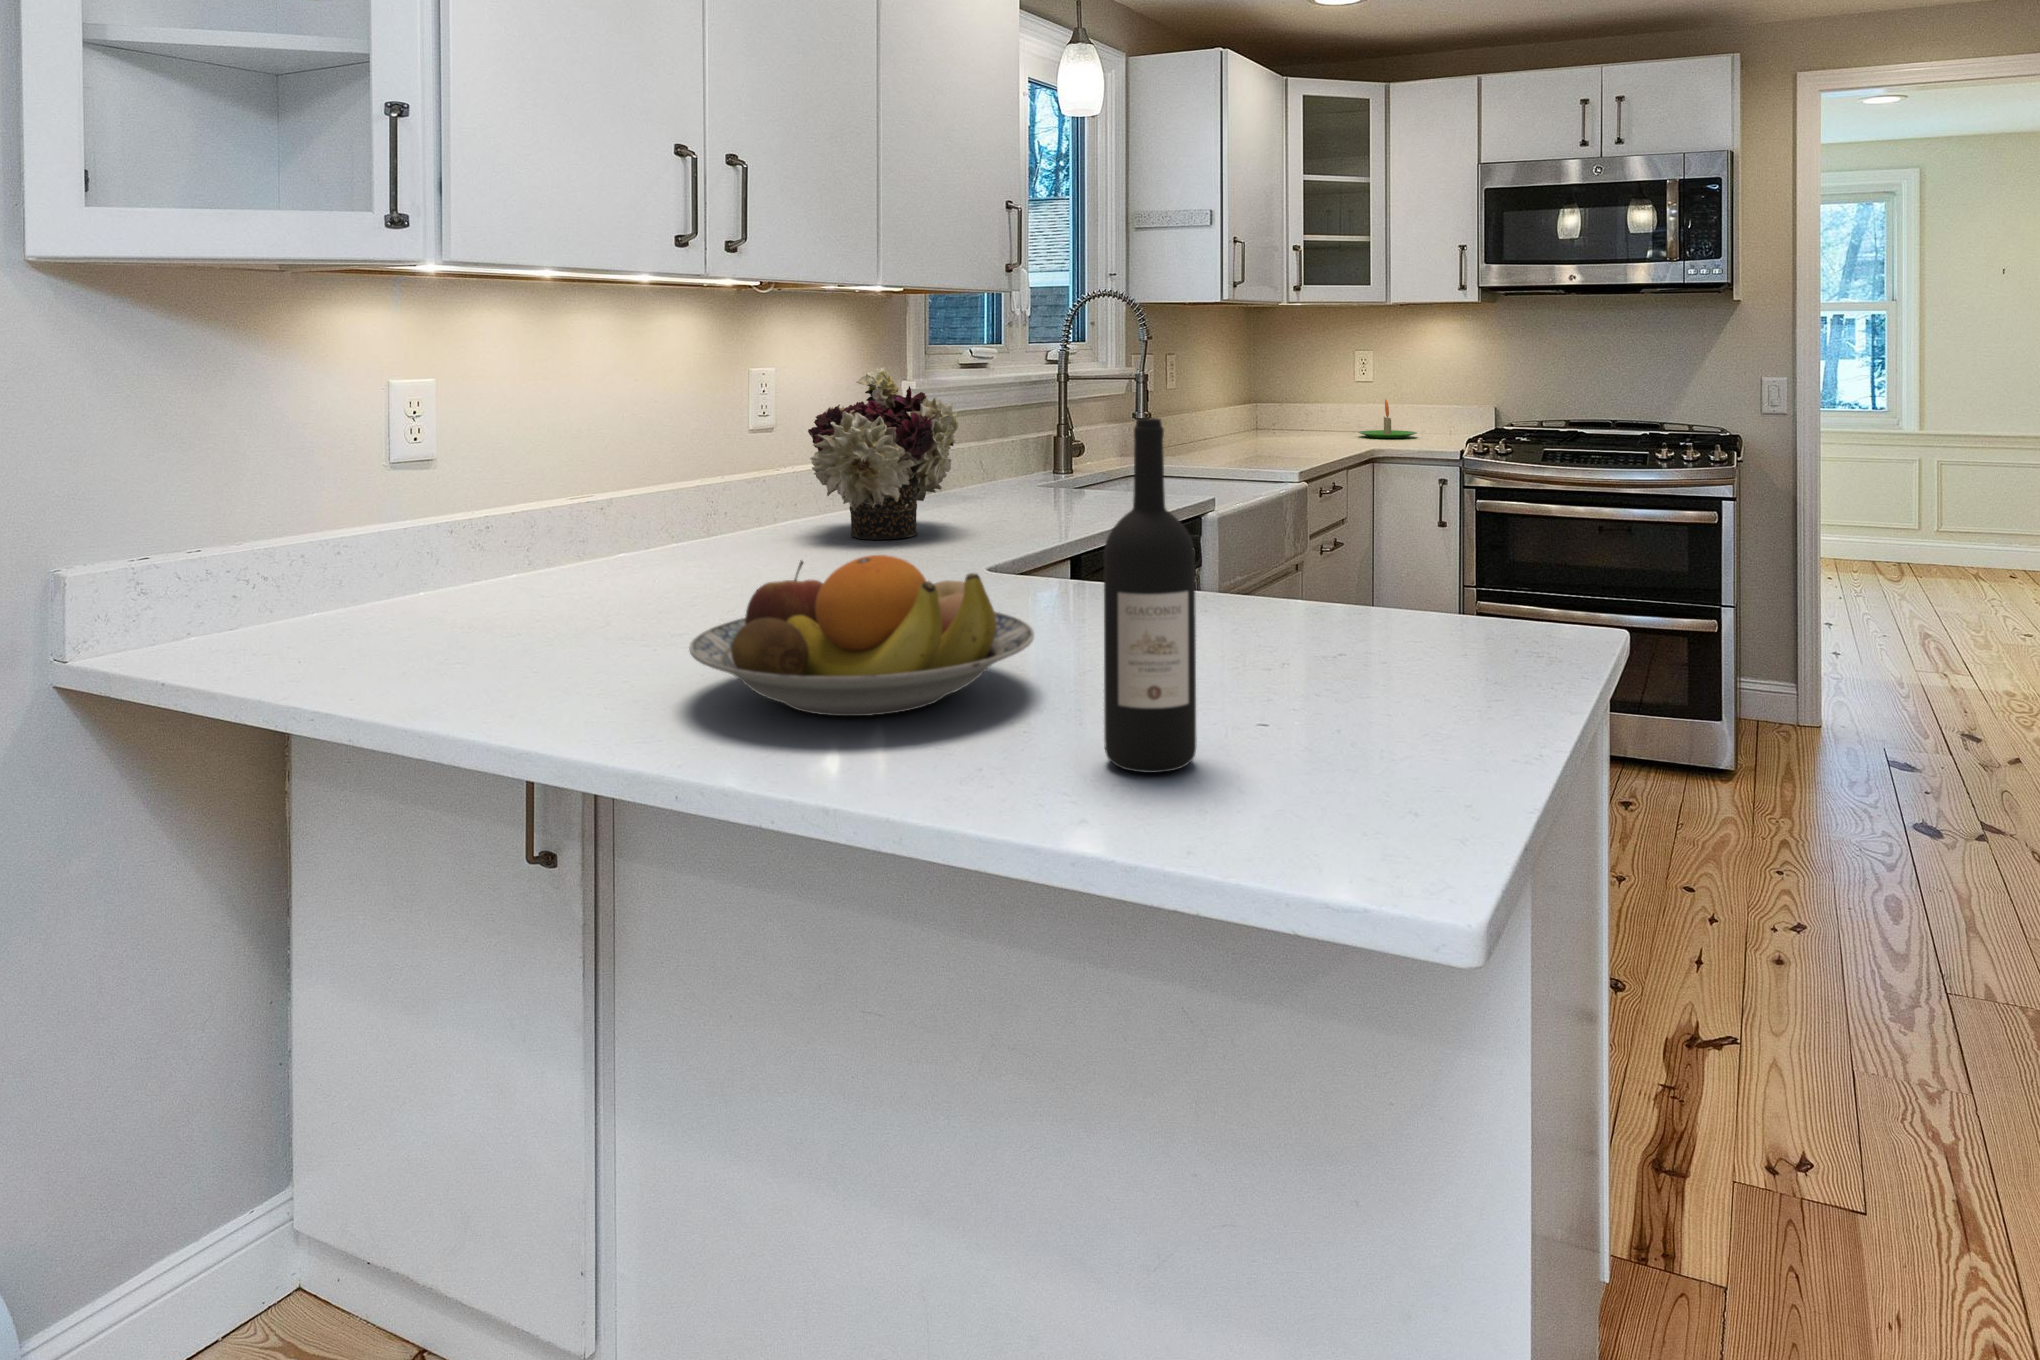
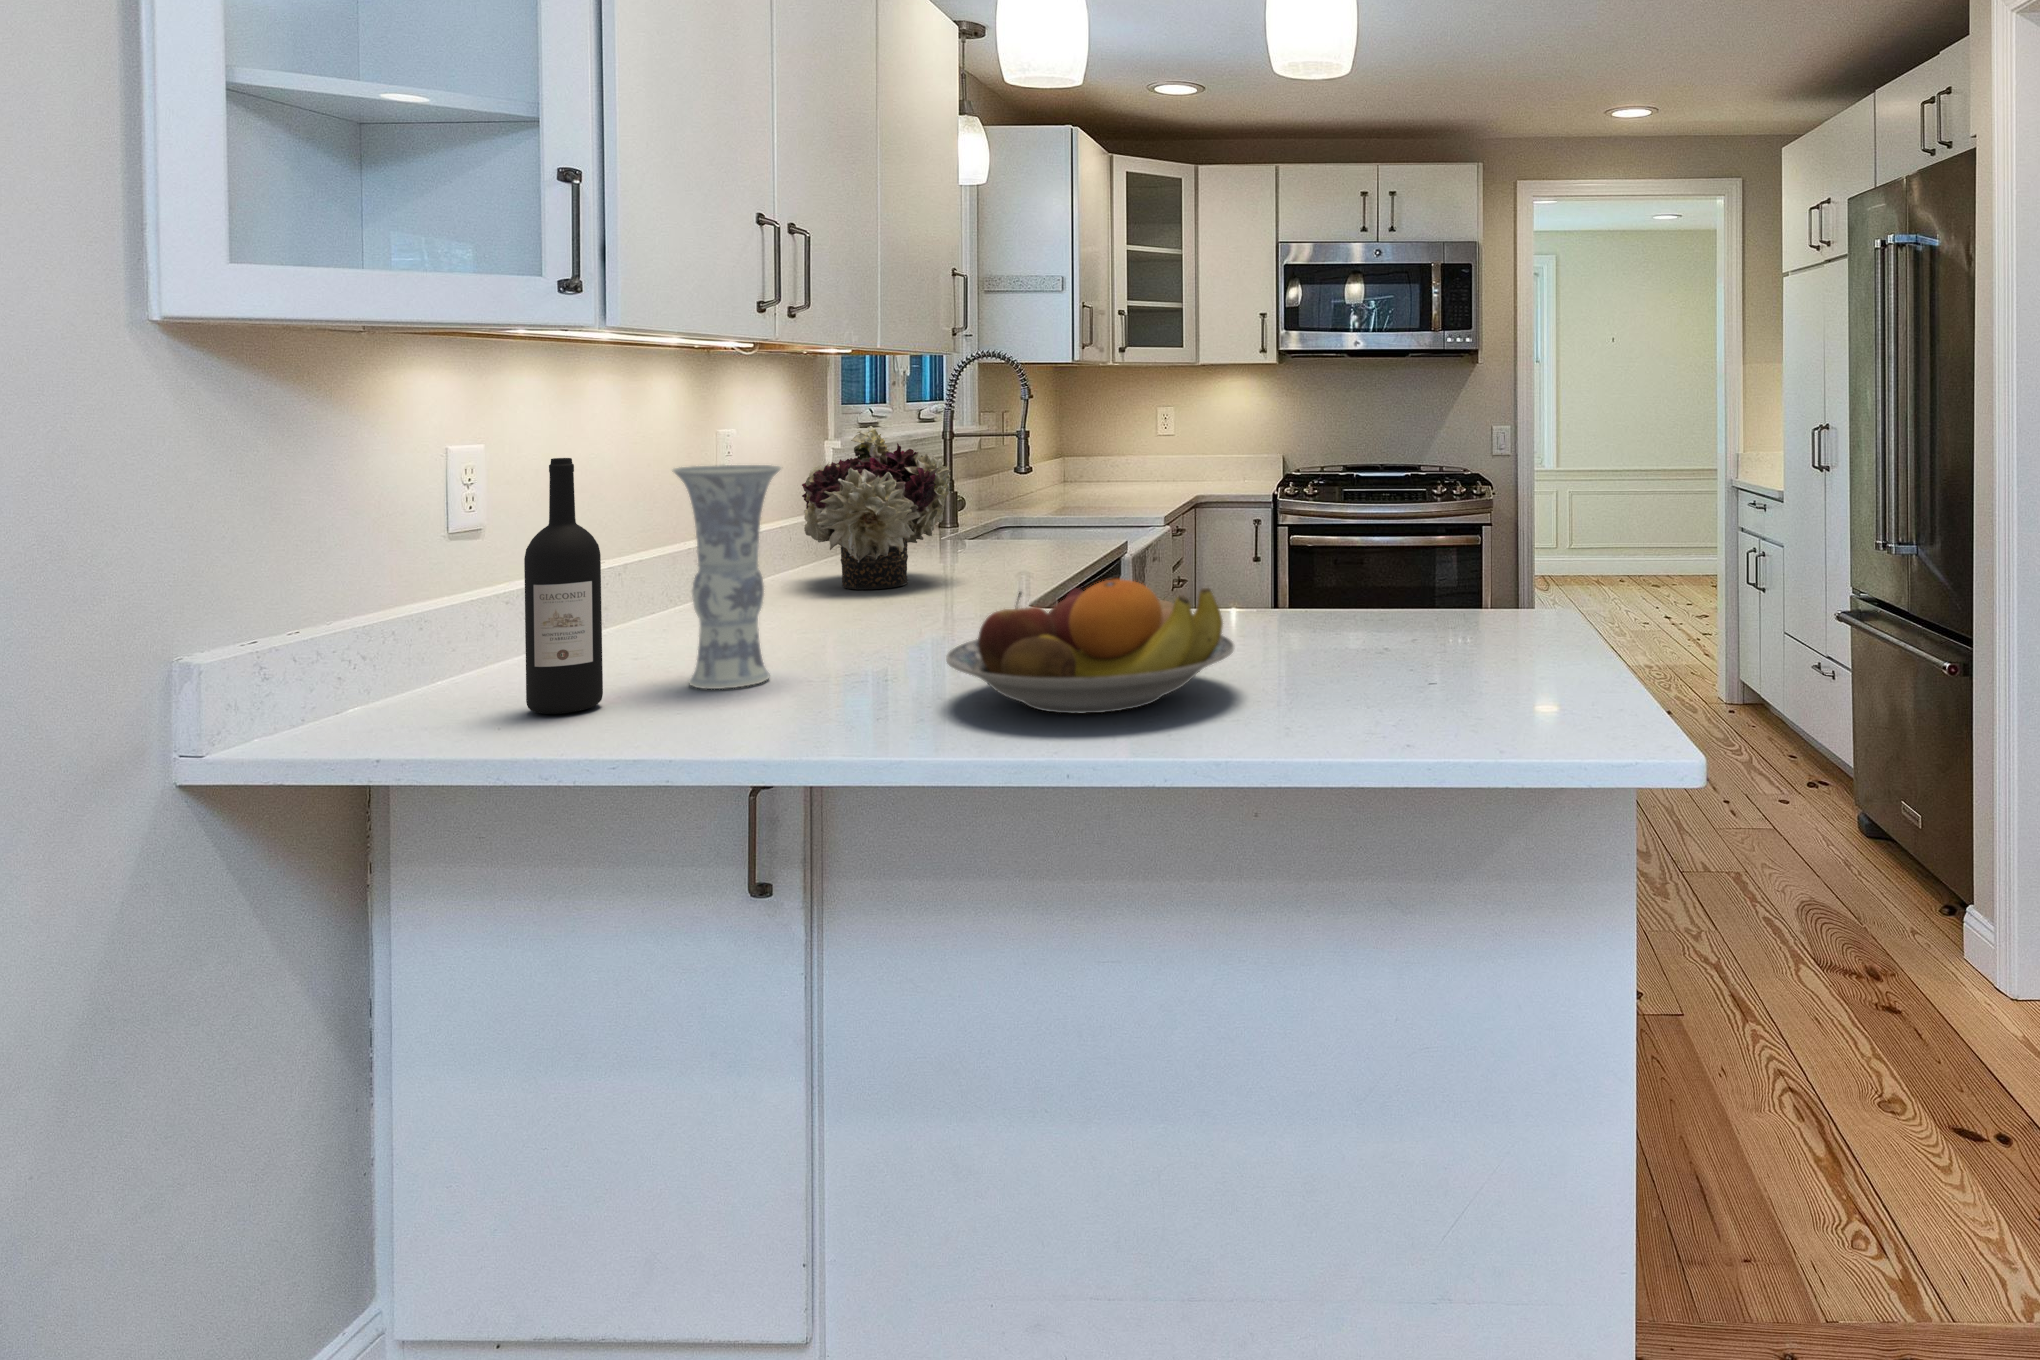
candle: present [1358,399,1417,438] -> none [1169,449,1221,484]
vase: none [515,406,628,641] -> present [673,465,781,689]
wine bottle: present [1104,418,1196,773] -> present [524,458,603,714]

